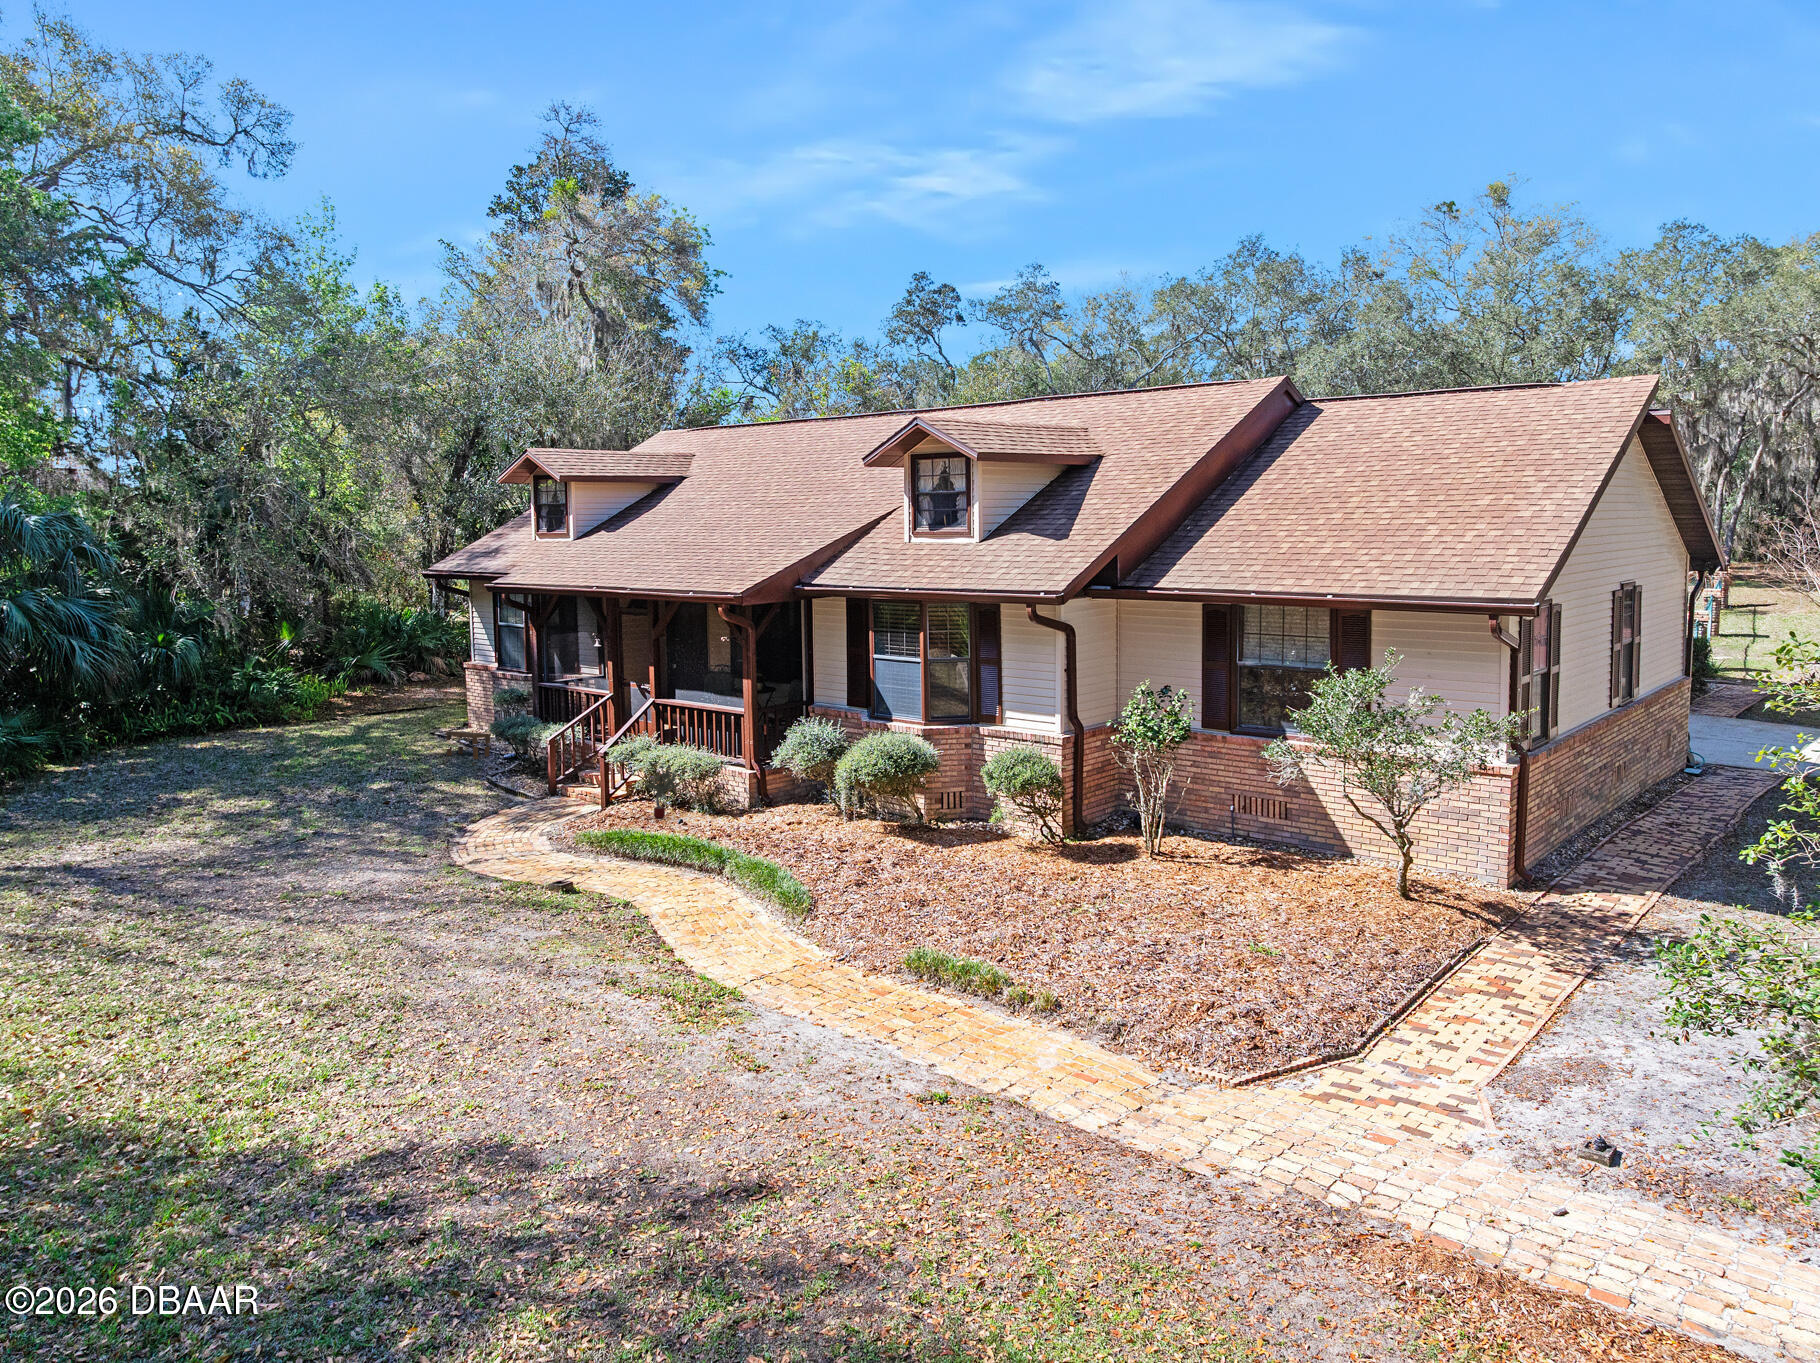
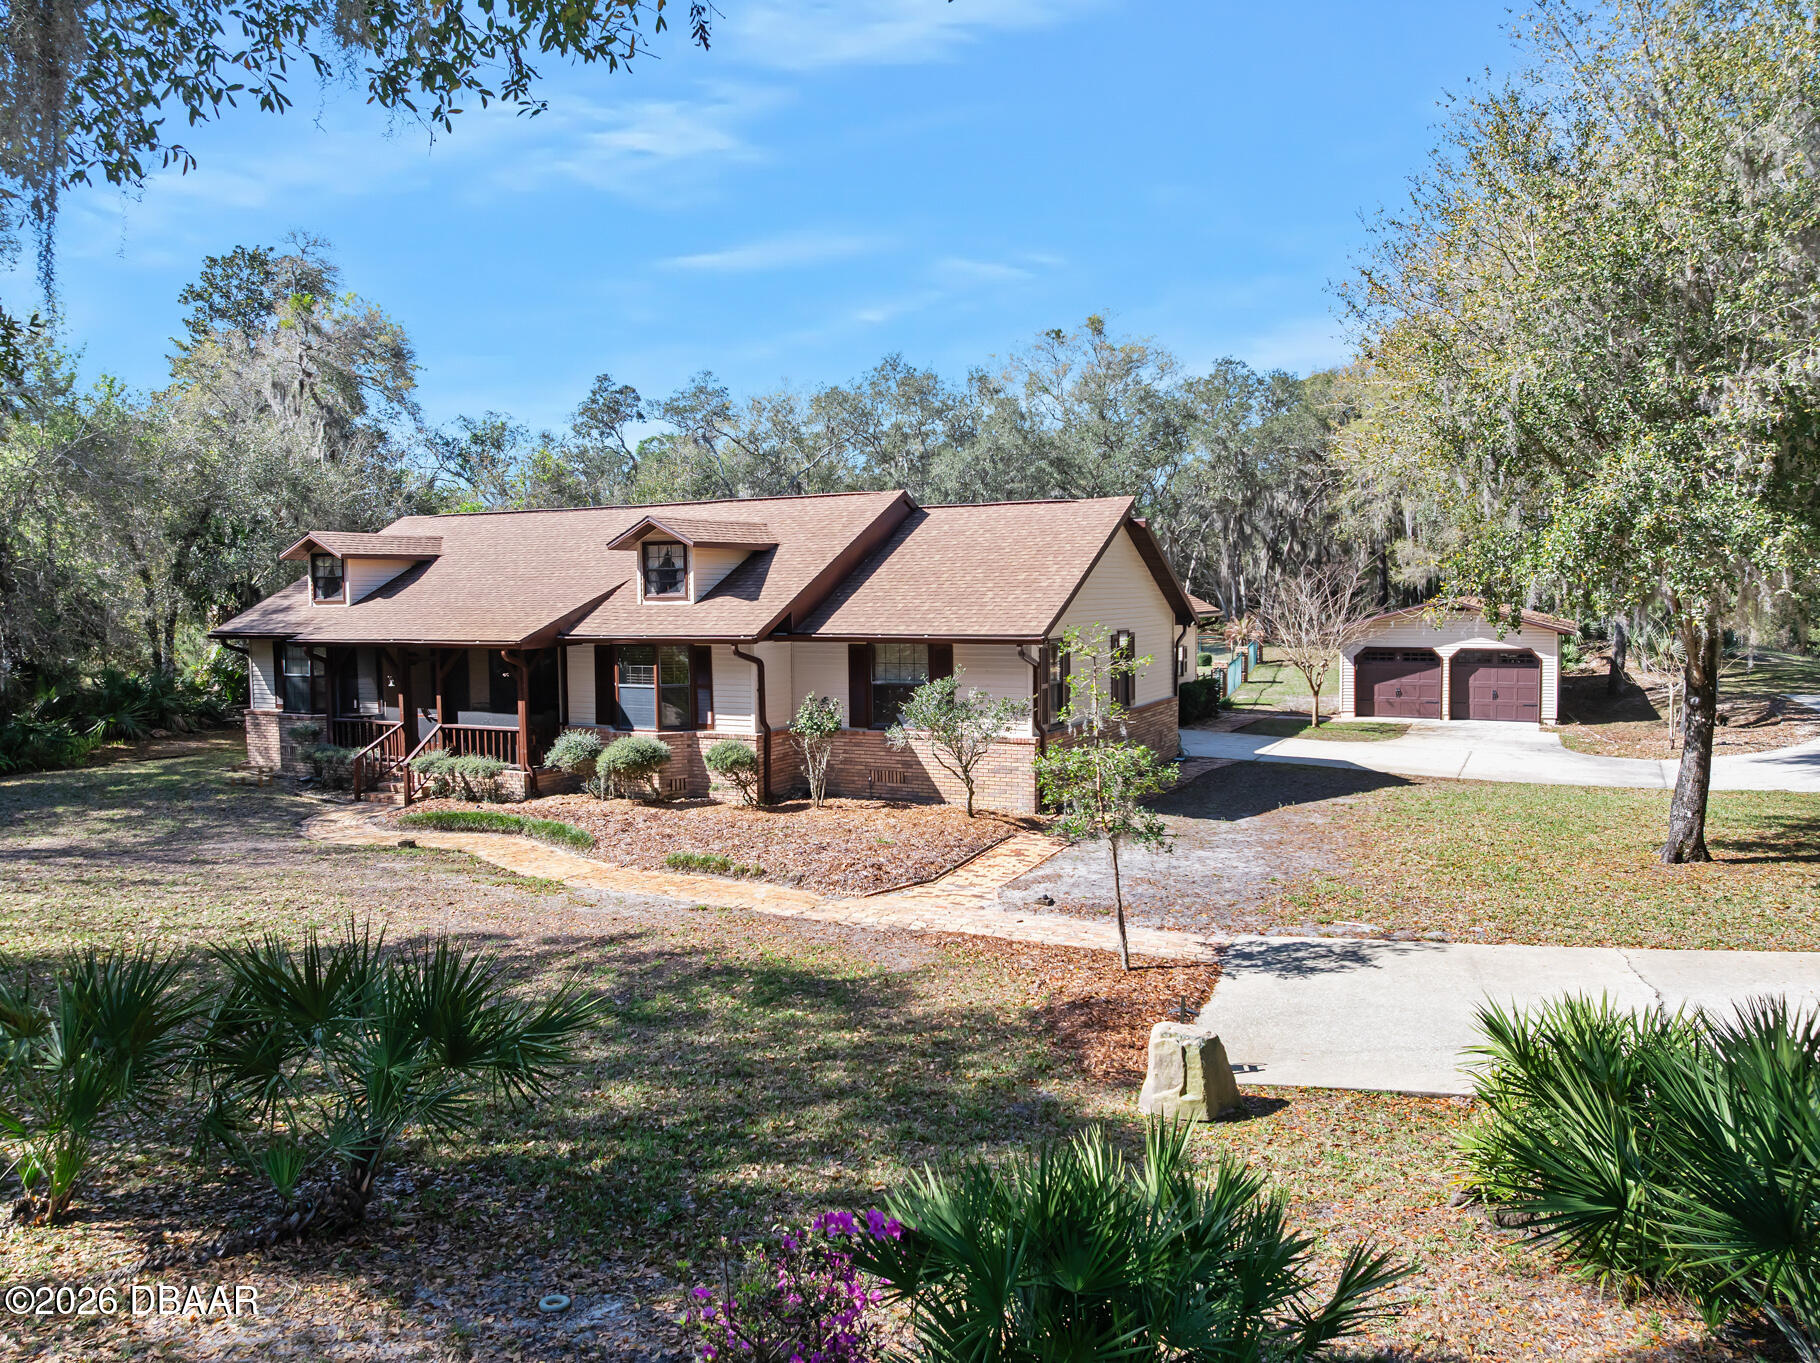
potted tree: present [646,763,680,819] -> none [438,769,468,812]

